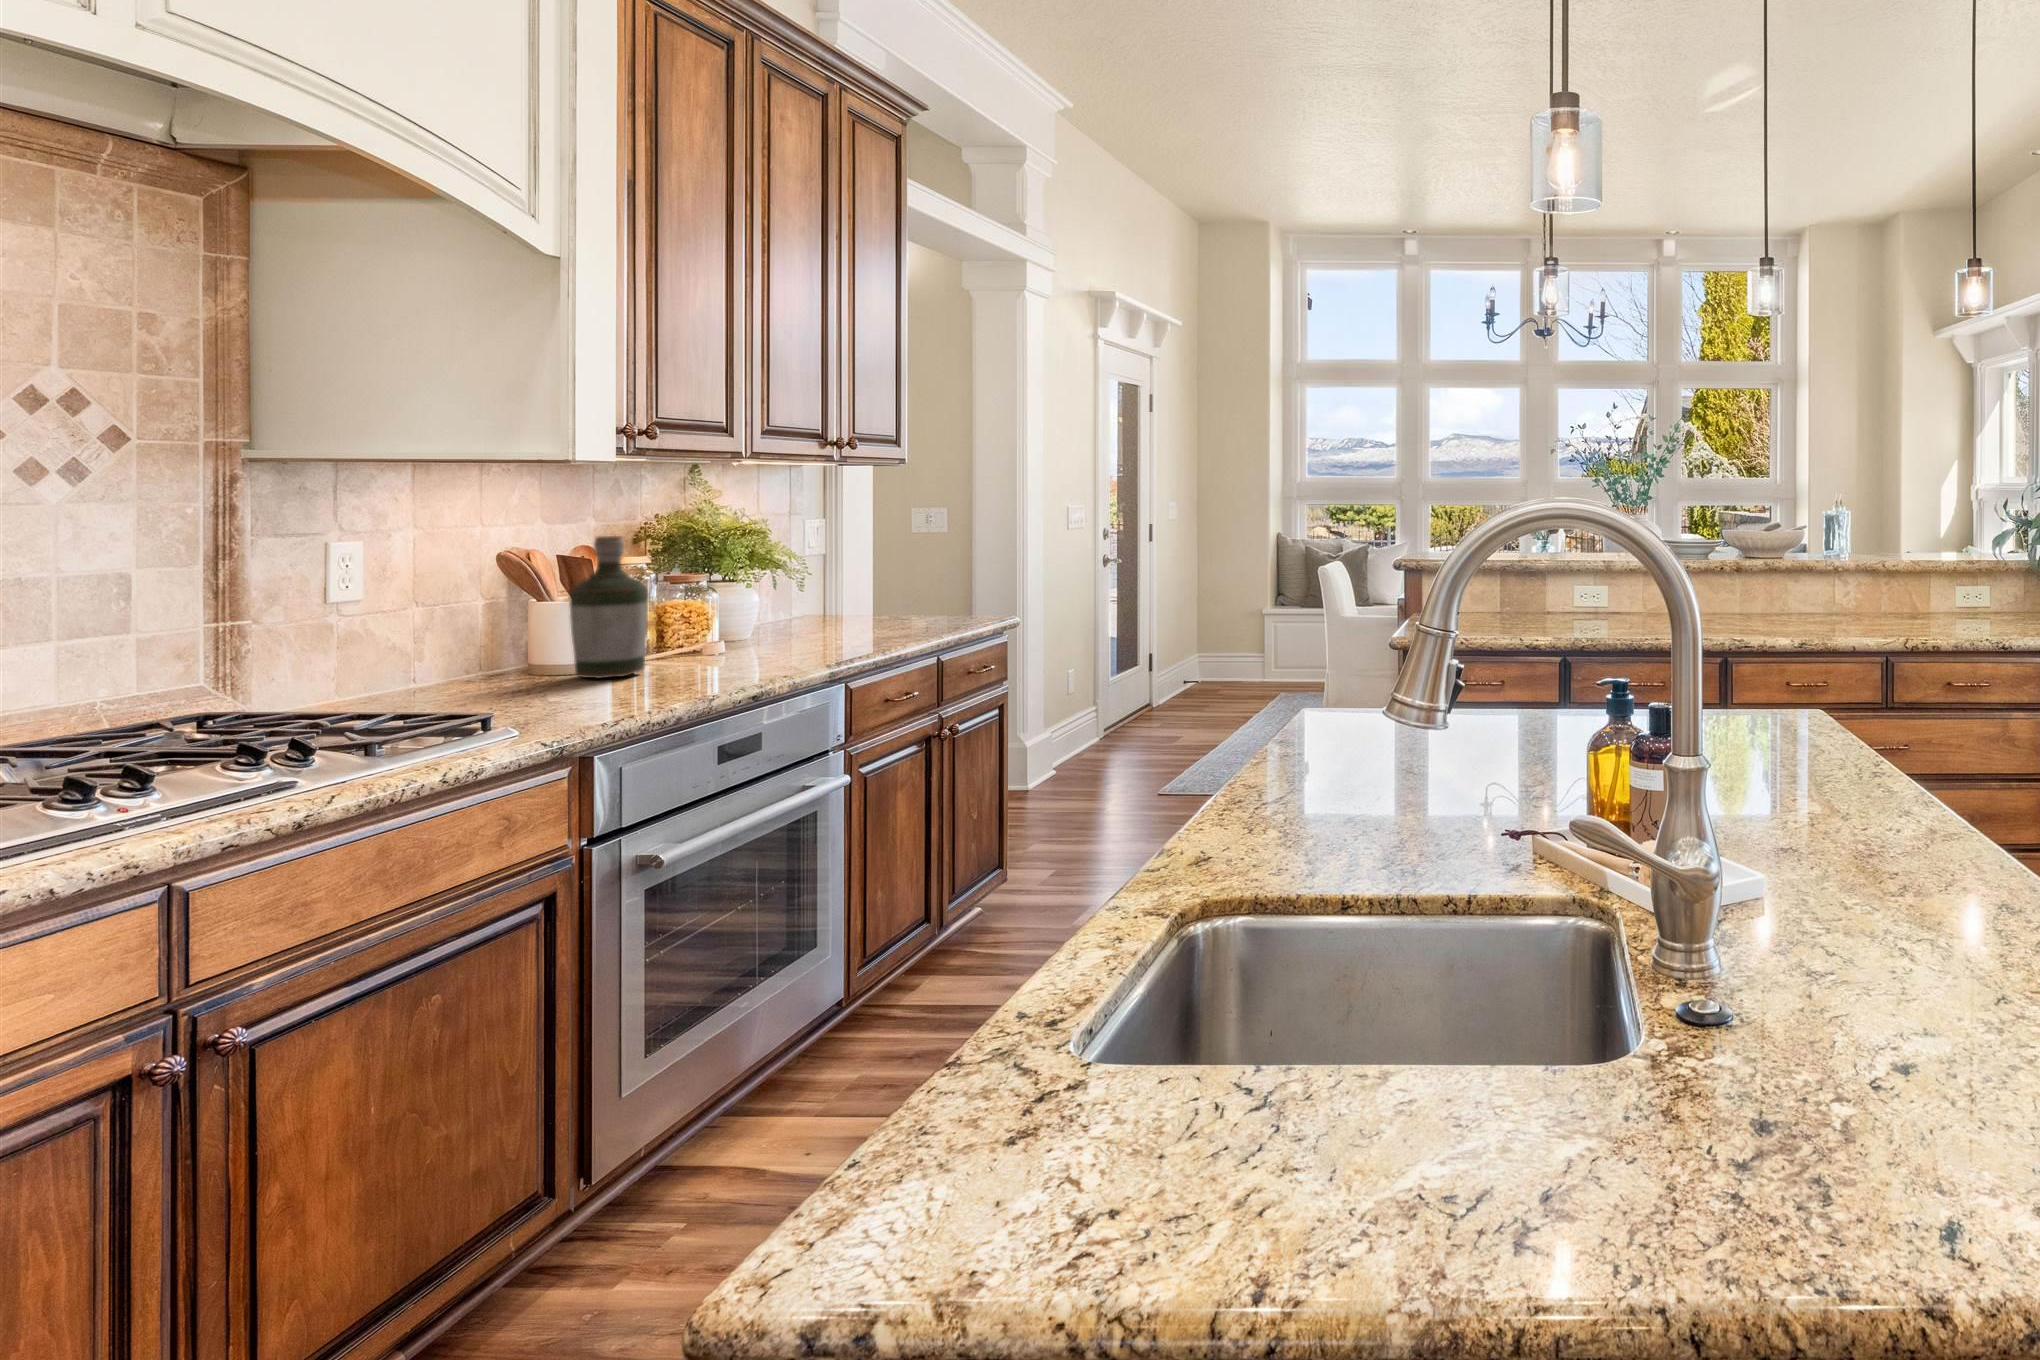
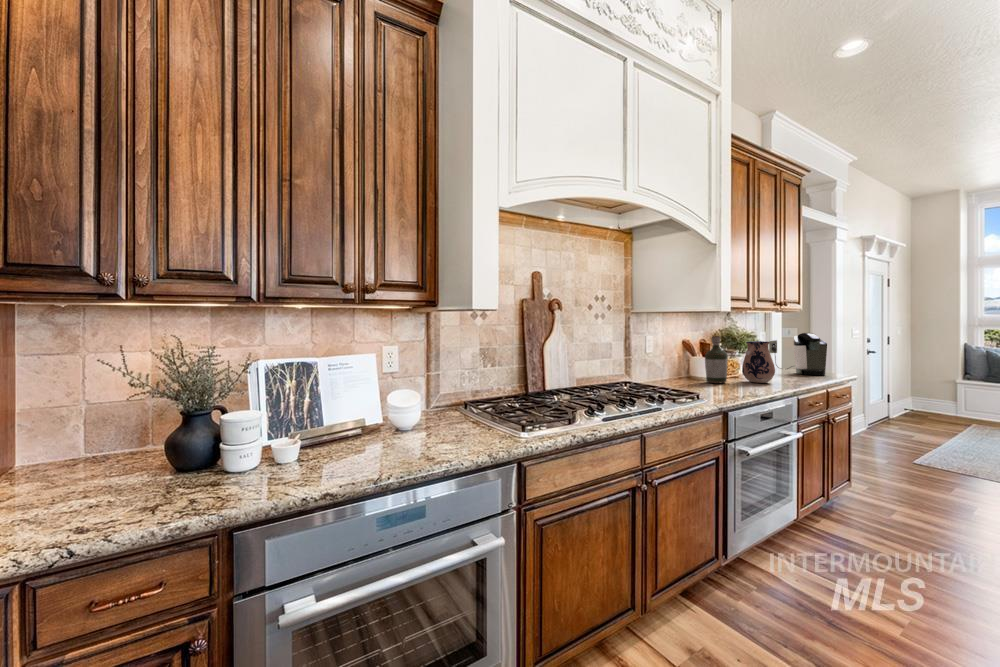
coffee maker: none [812,523,955,632] -> present [769,333,827,375]
ceramic pitcher: none [701,548,793,665] -> present [742,341,775,383]

